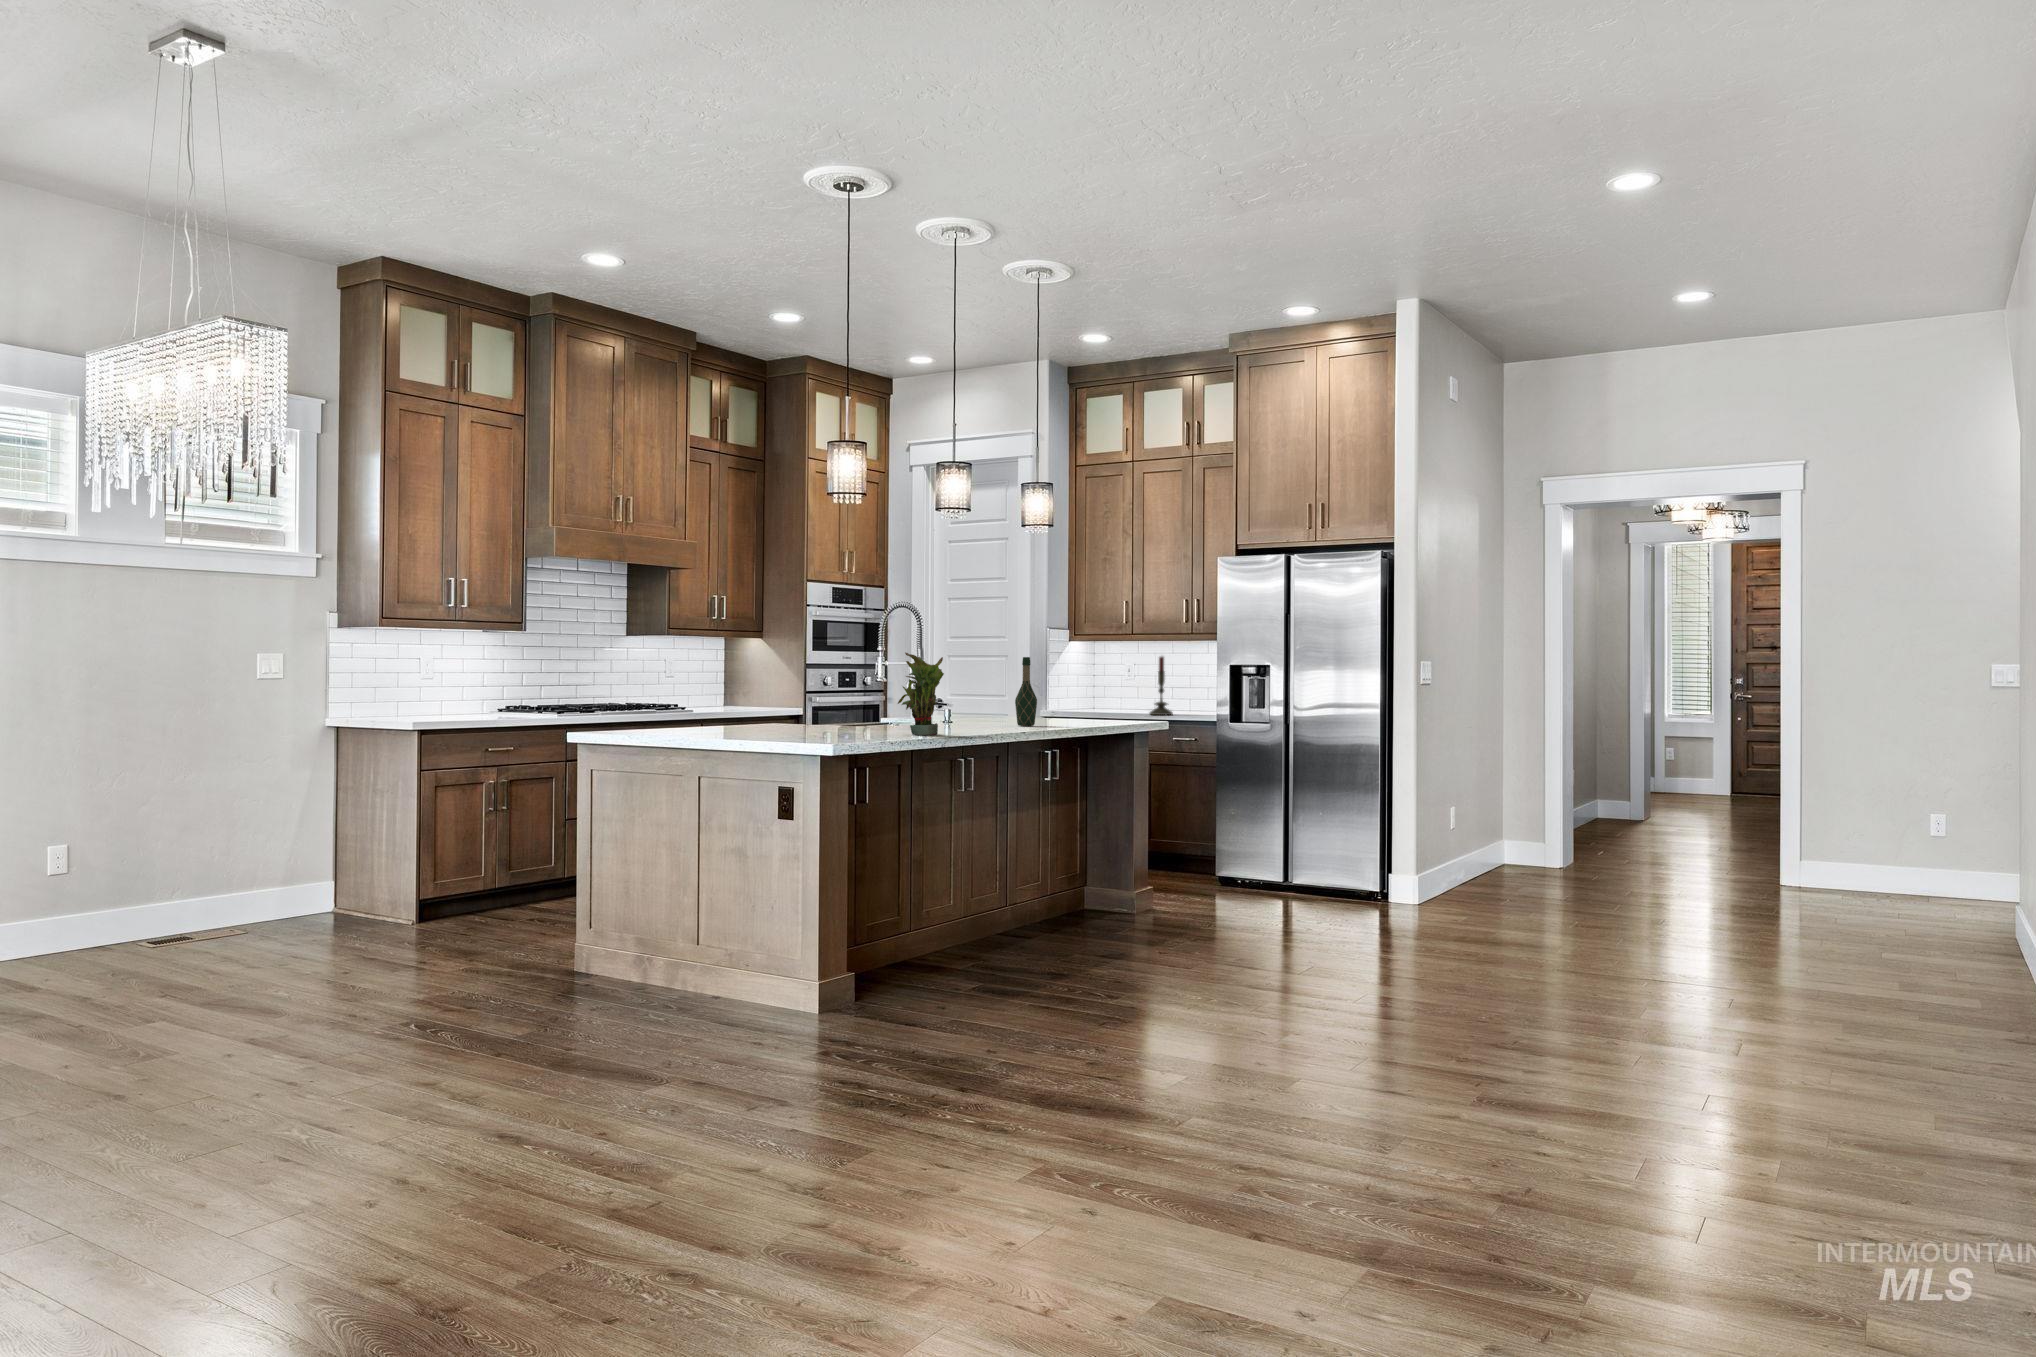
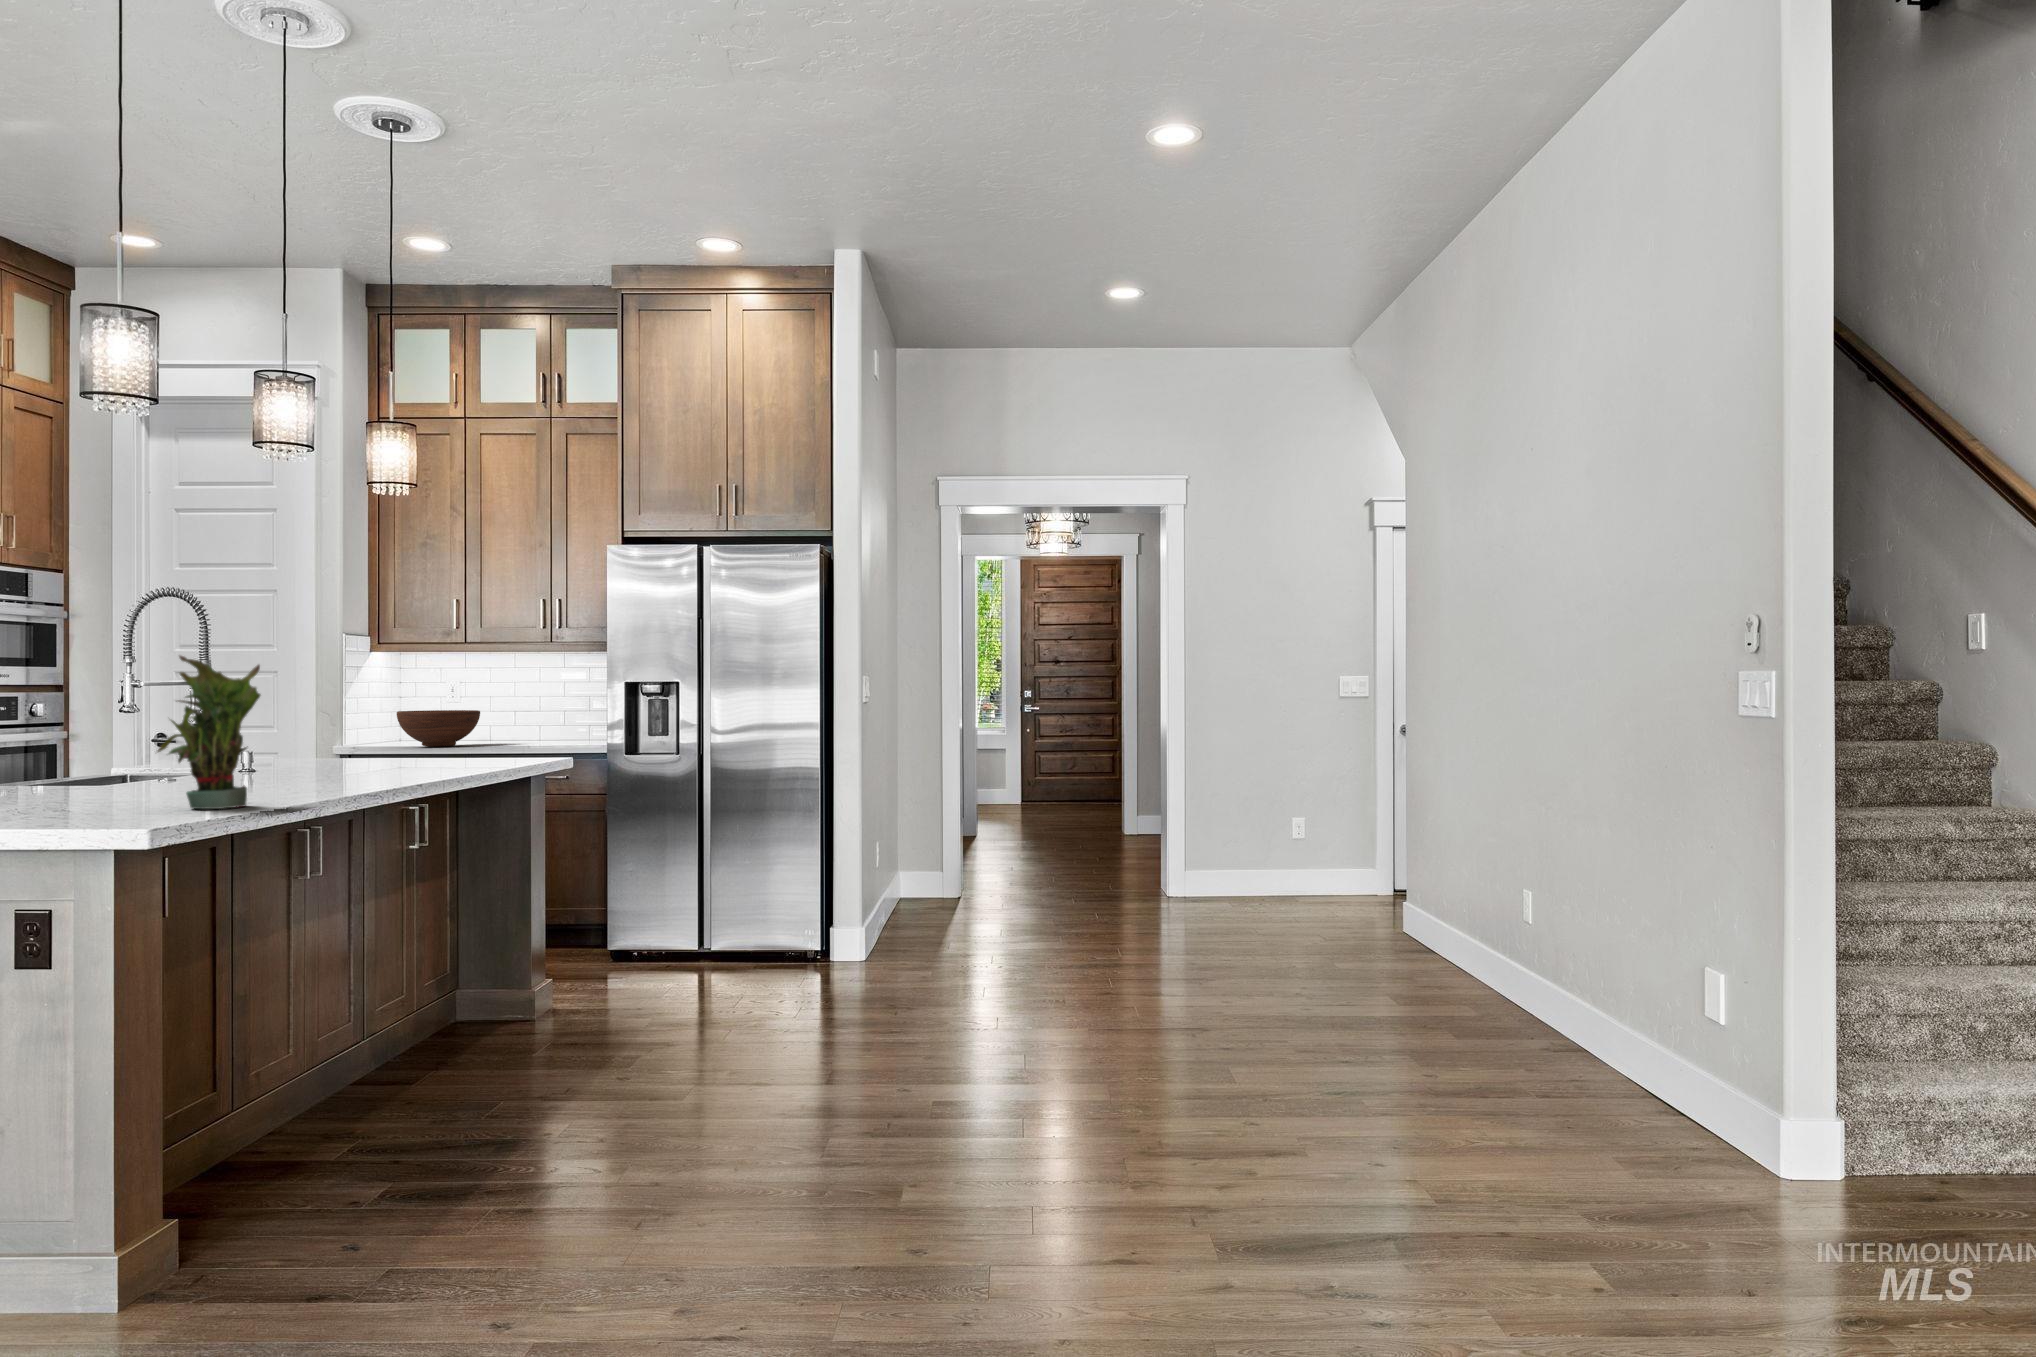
candle: present [1150,656,1173,715] -> none [502,668,535,747]
wine bottle: present [1015,657,1037,726] -> none [354,668,392,776]
fruit bowl: none [1082,686,1139,713] -> present [397,710,480,747]

